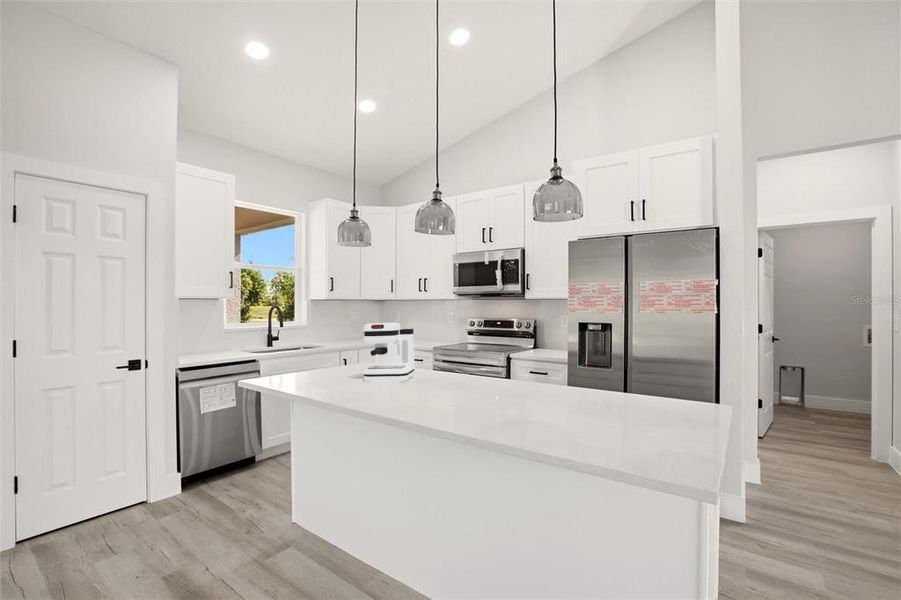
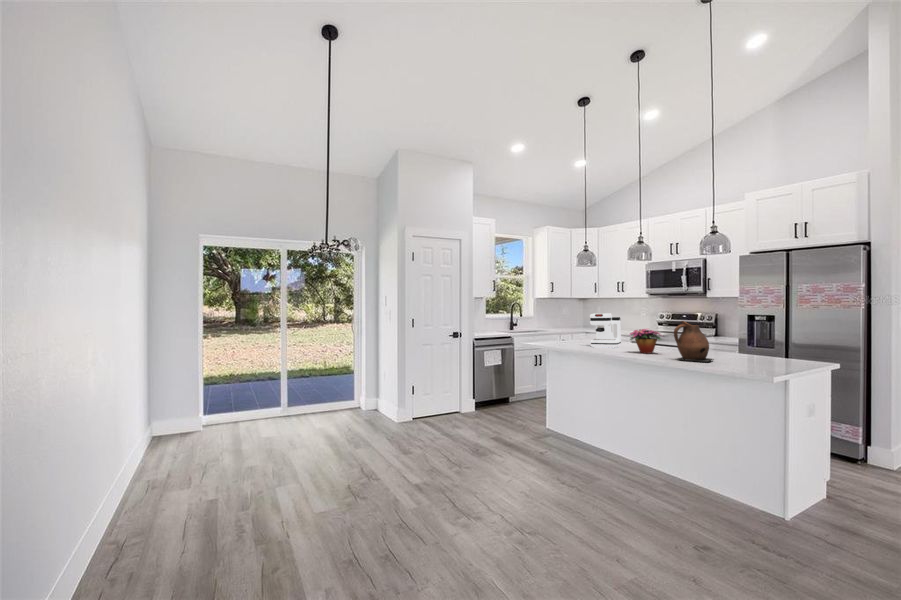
ceramic pitcher: none [497,339,563,422] -> present [674,321,714,362]
flower arrangement: none [417,349,482,395] -> present [630,329,660,354]

